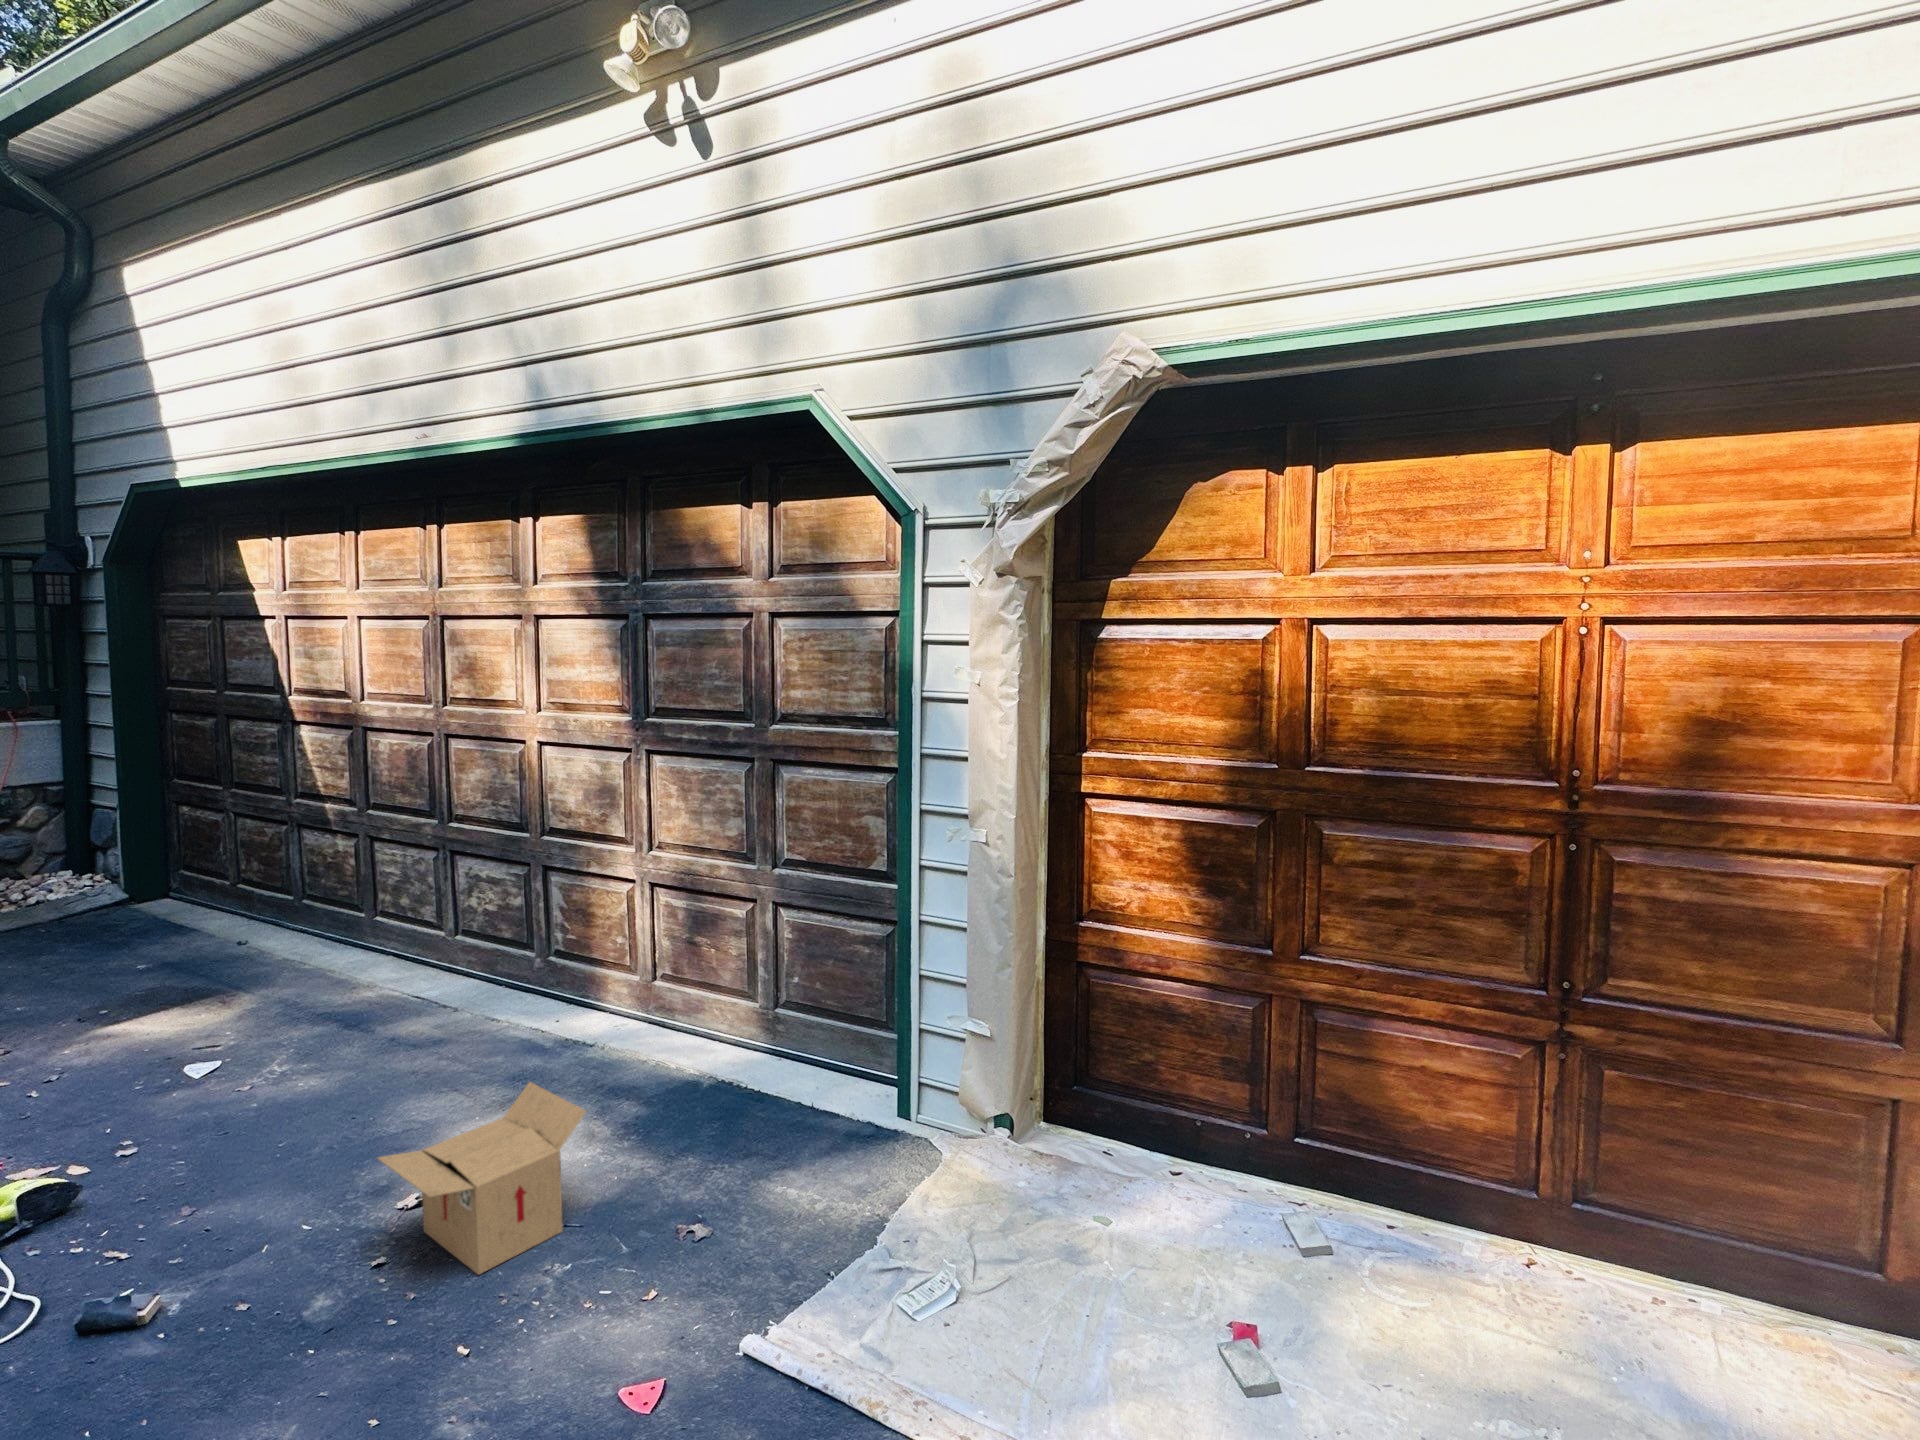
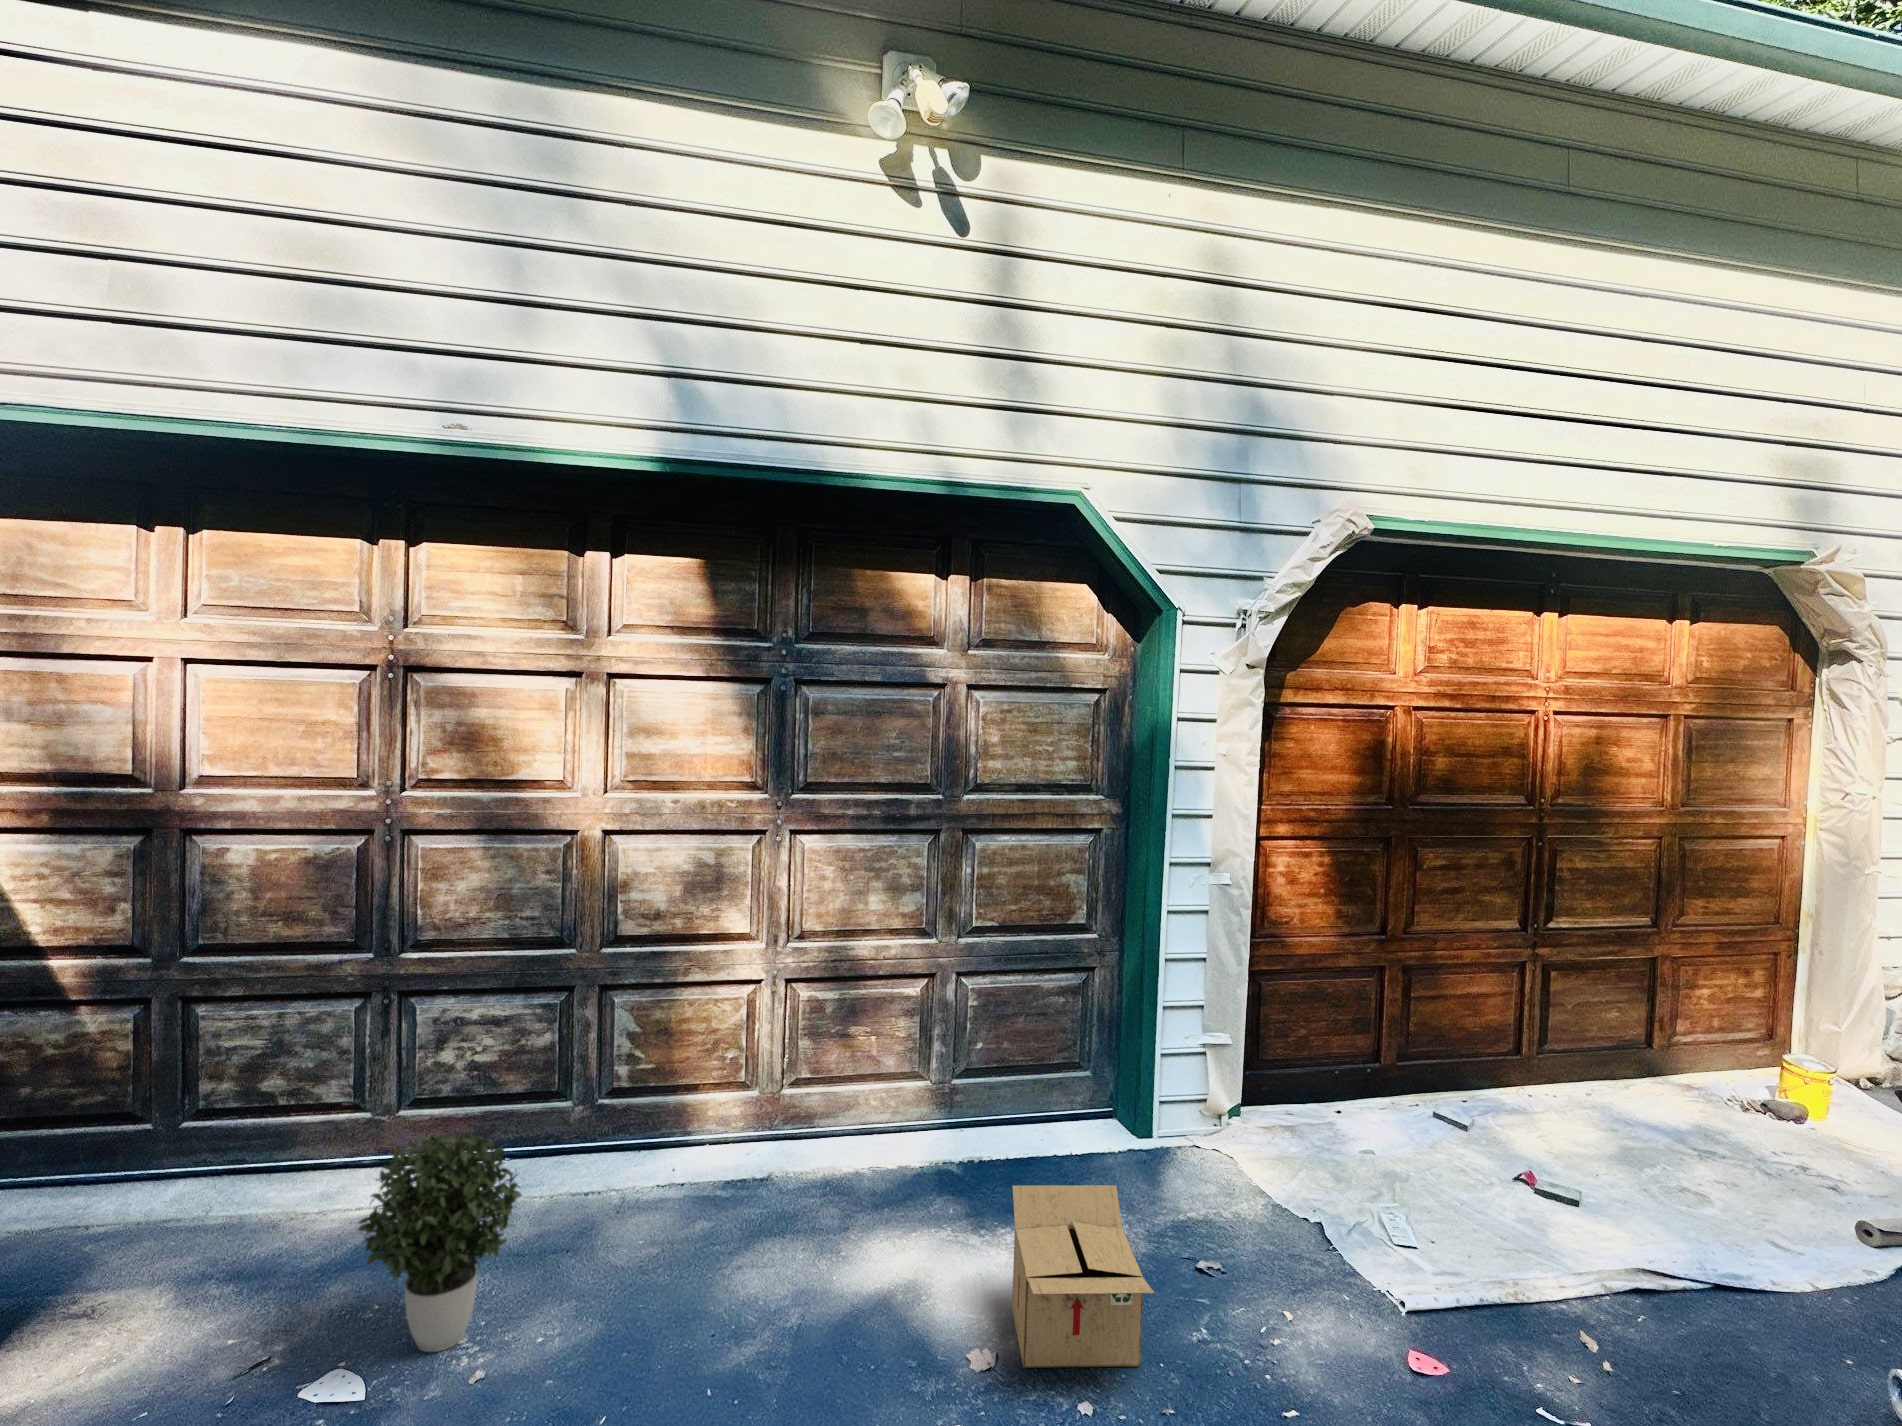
potted plant: none [214,929,337,1075] -> present [358,1132,522,1352]

